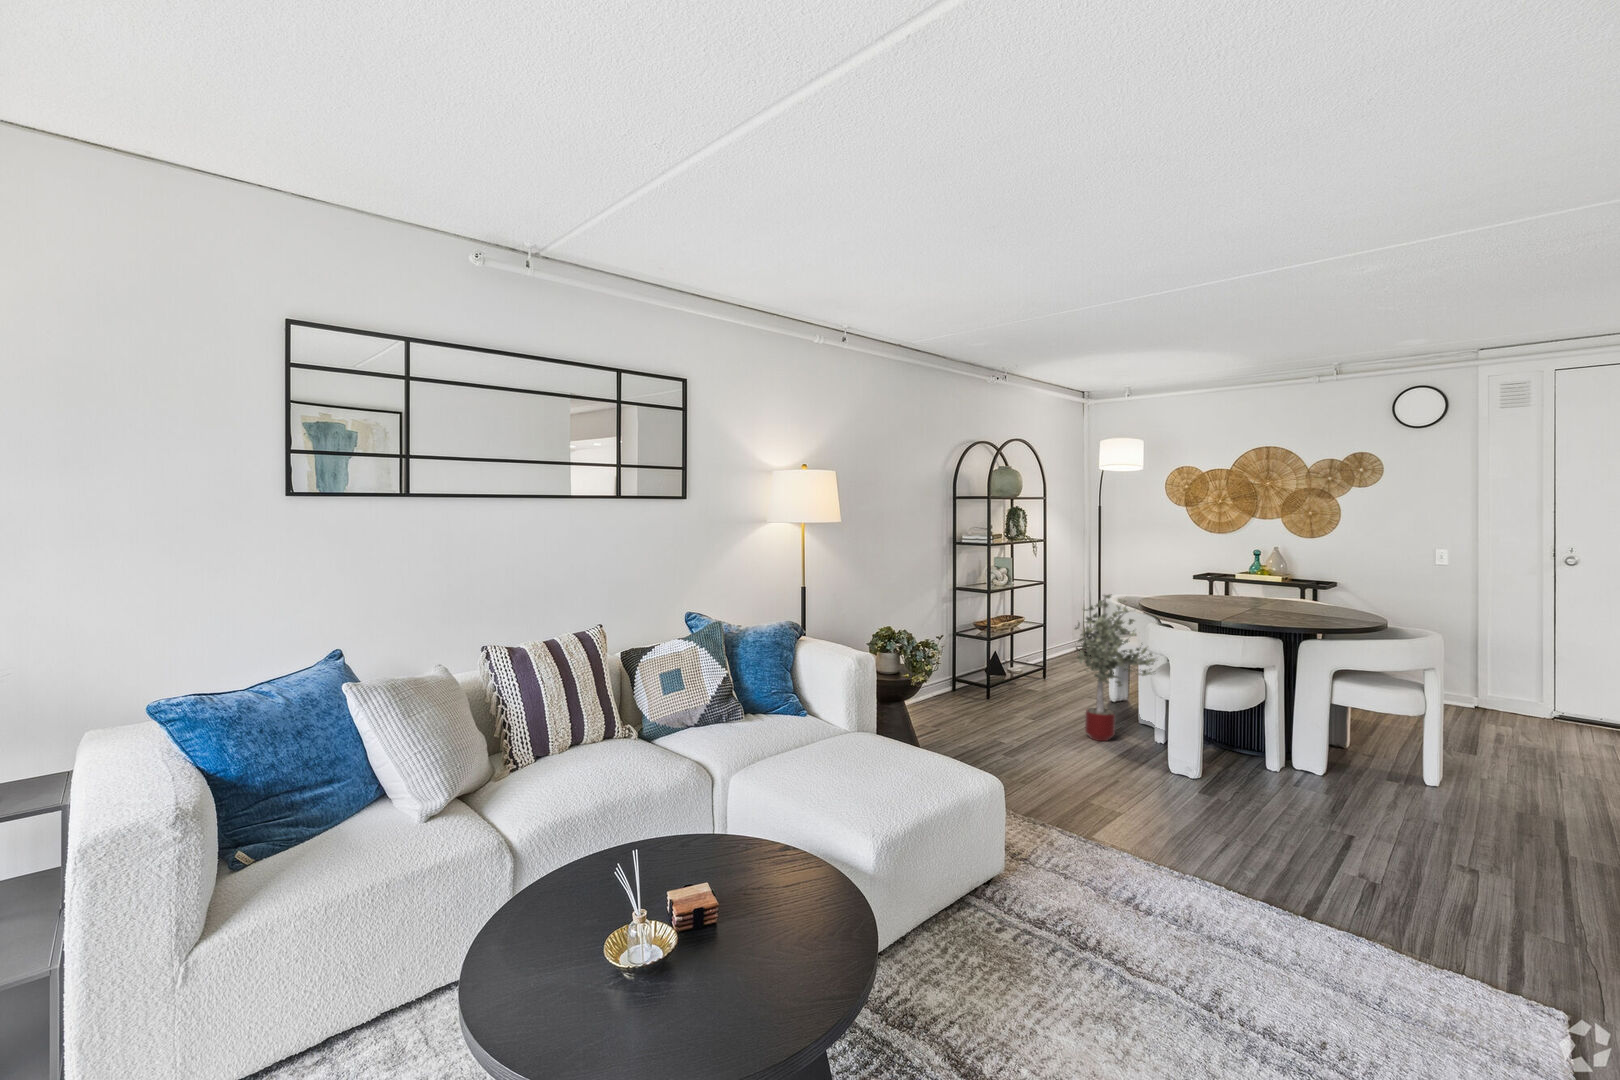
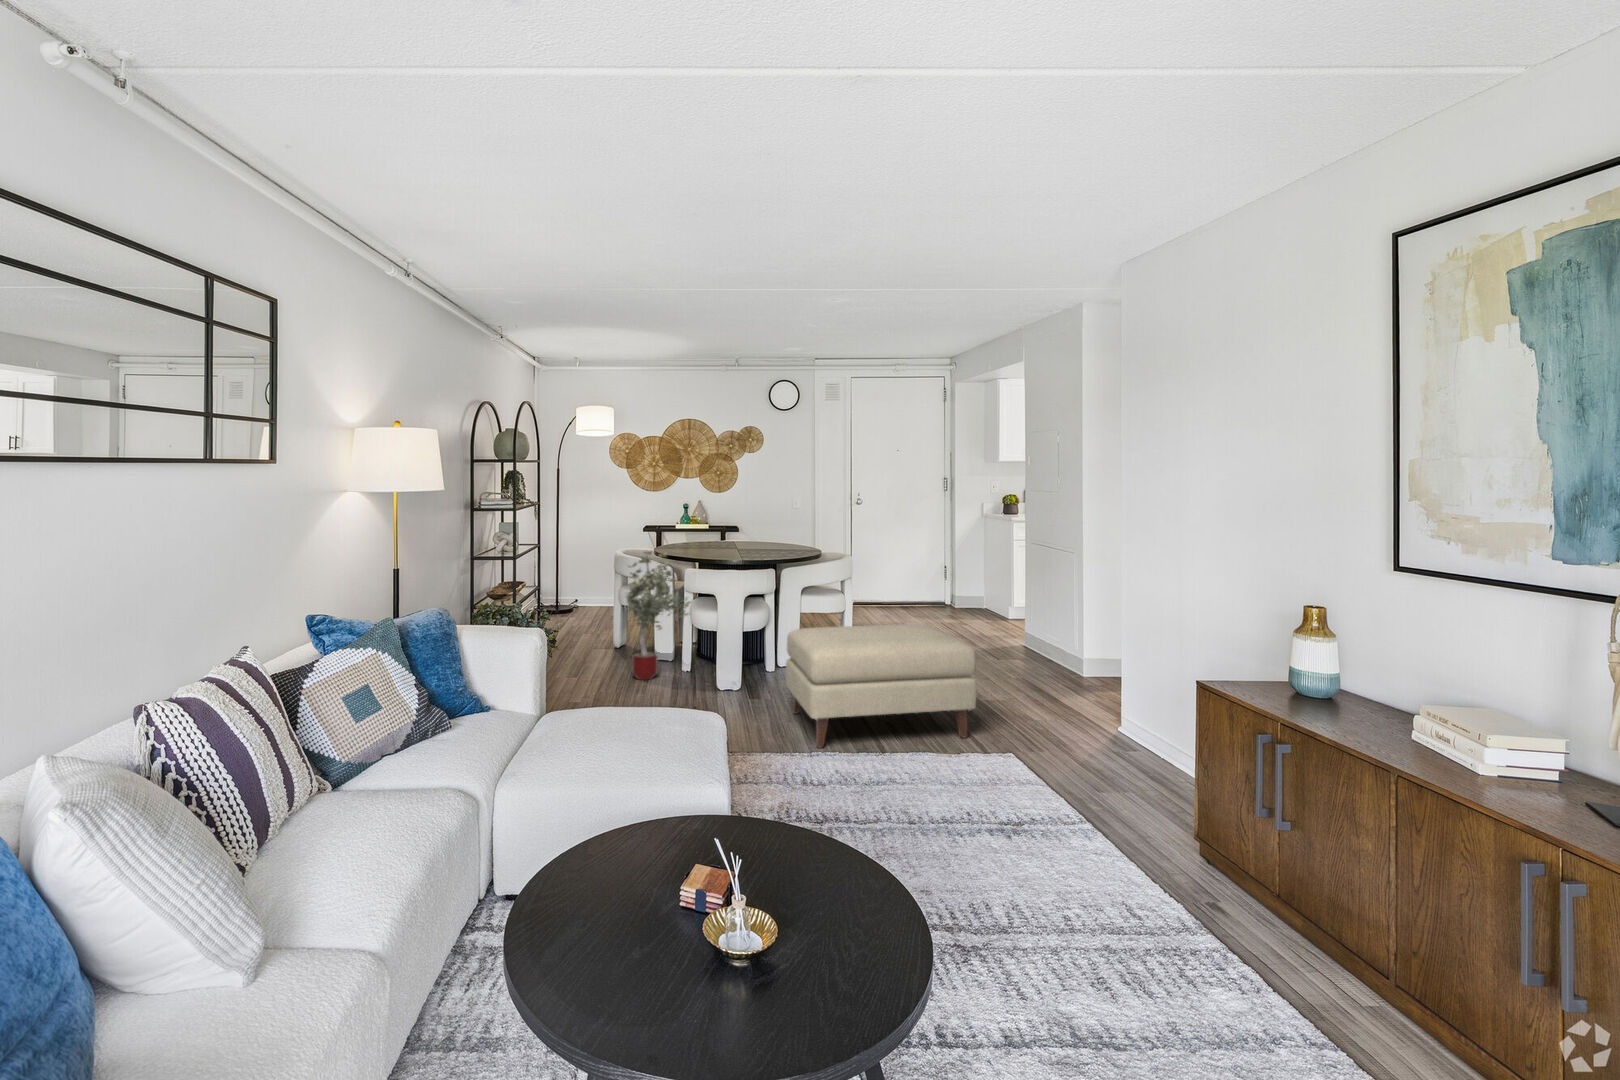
ottoman: none [1192,710,1520,948] -> present [786,624,977,748]

